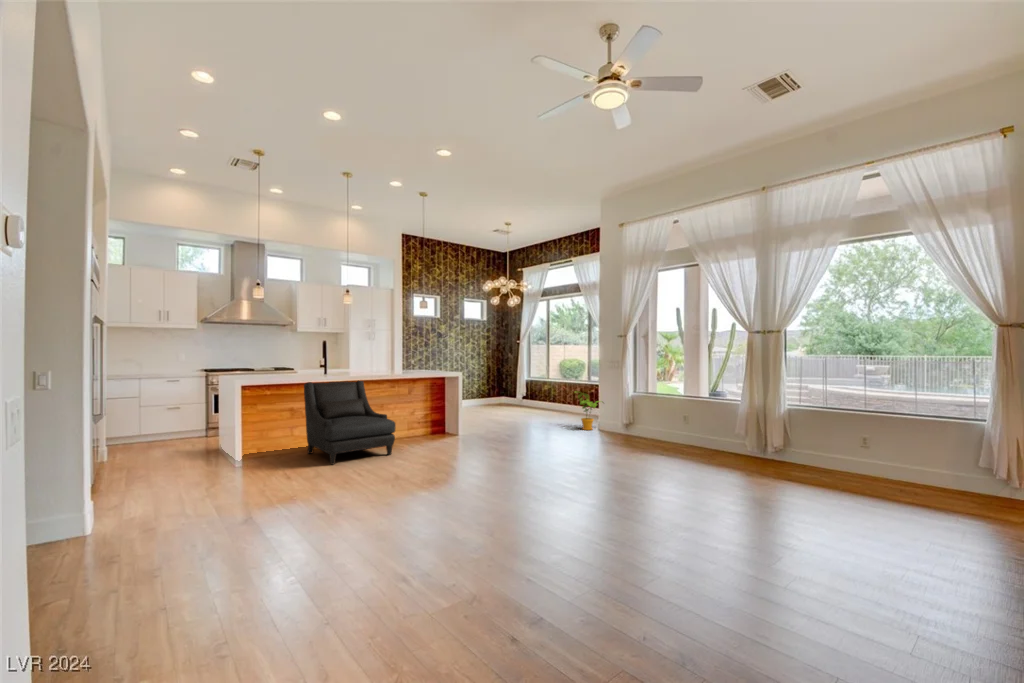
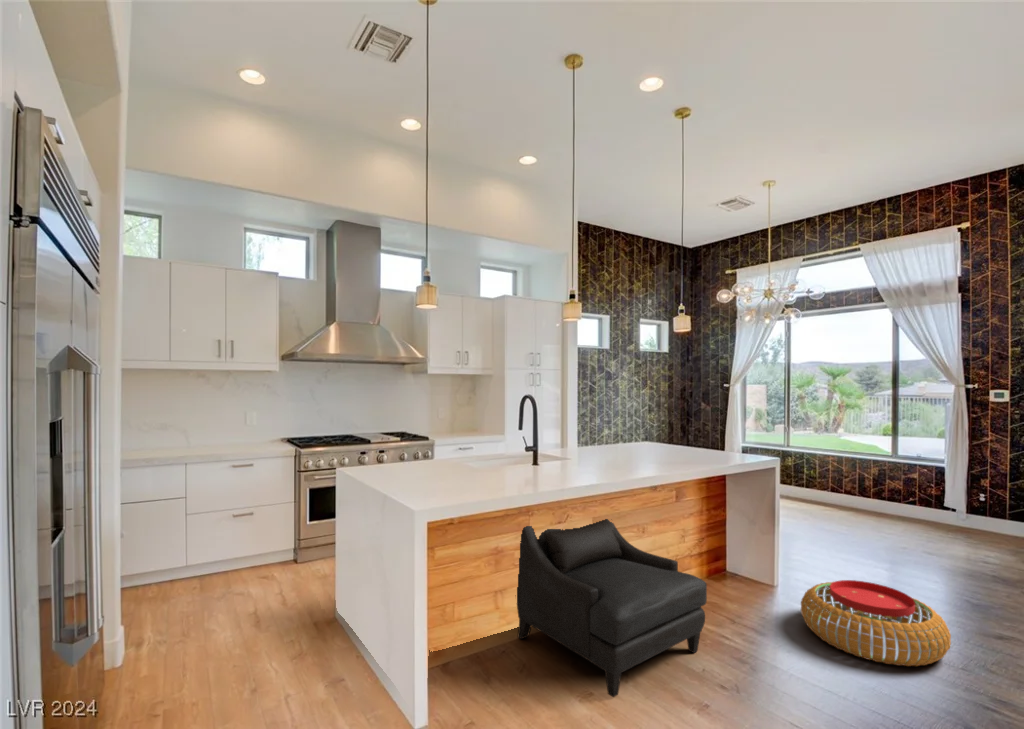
house plant: present [575,391,601,430] -> none [929,488,990,564]
pouf: none [453,426,512,456] -> present [801,580,951,666]

